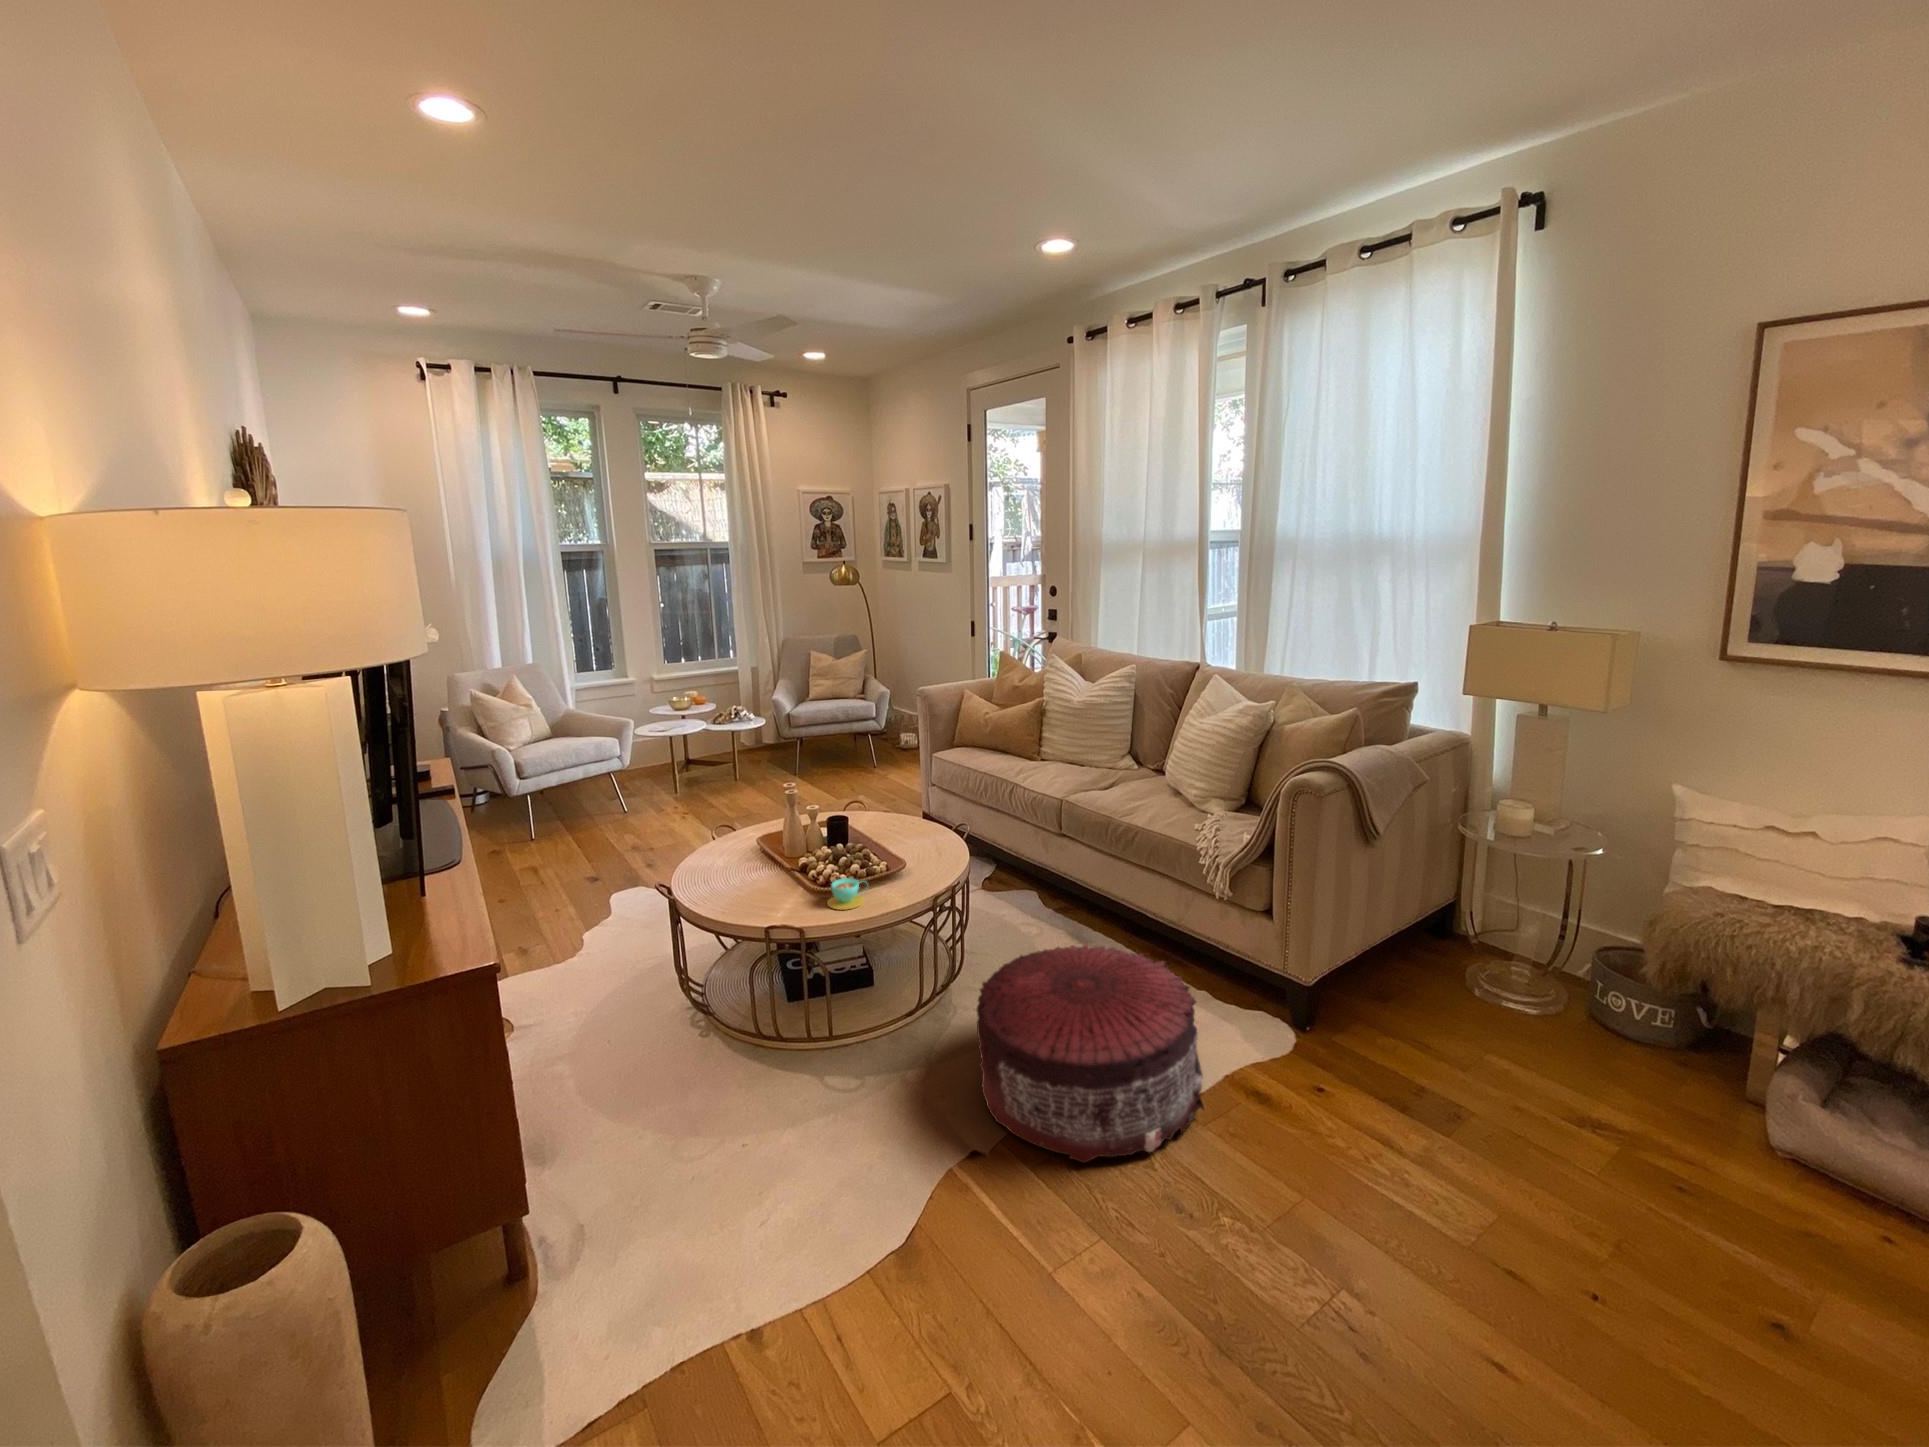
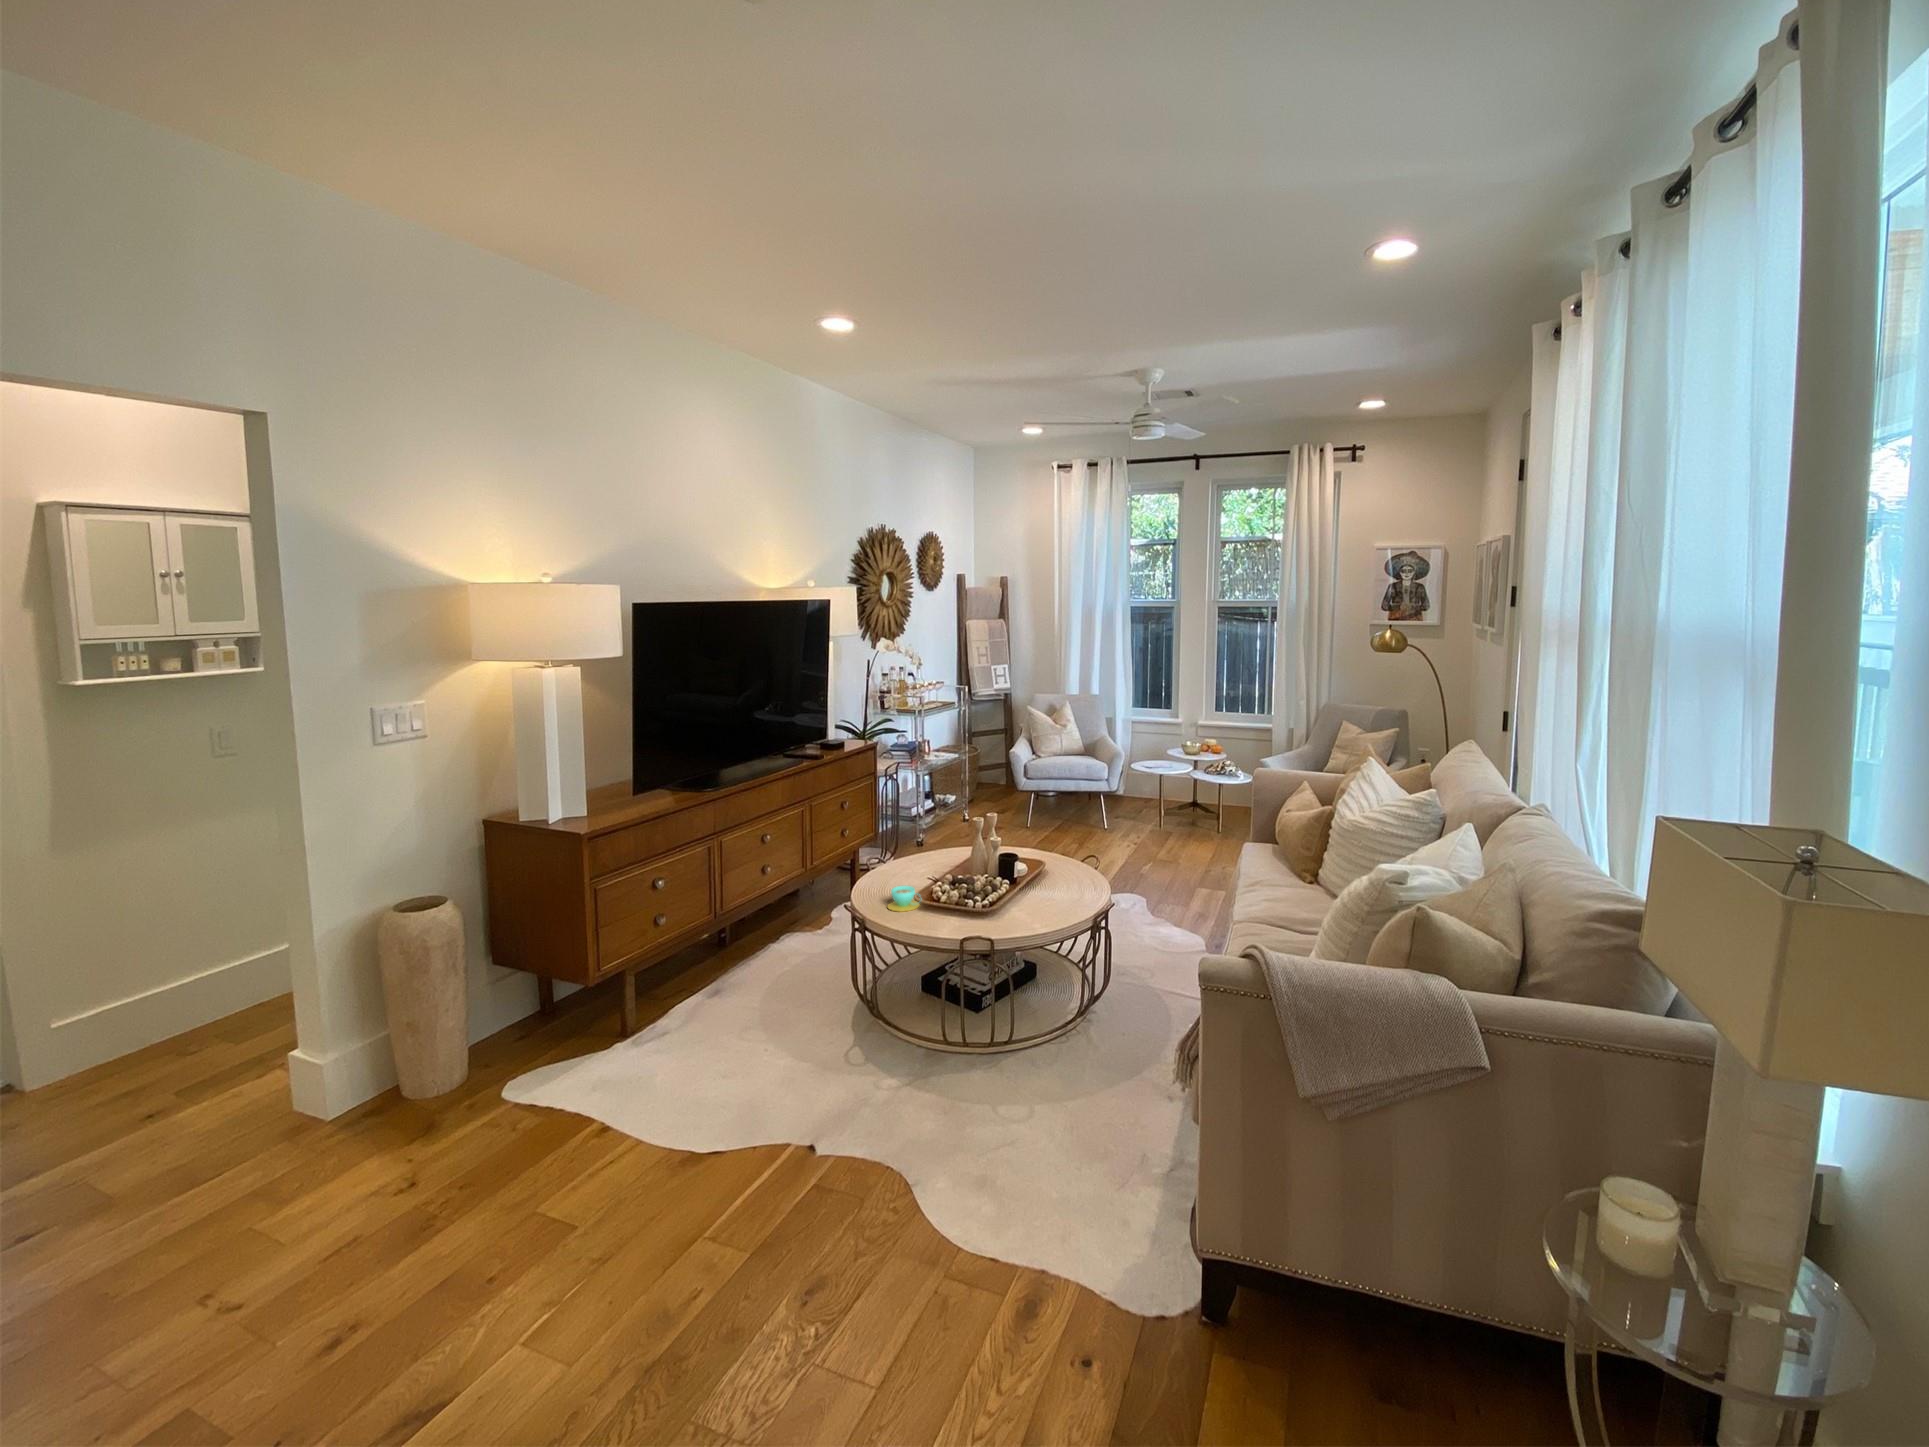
pouf: present [977,945,1204,1163] -> none [836,1016,1071,1264]

